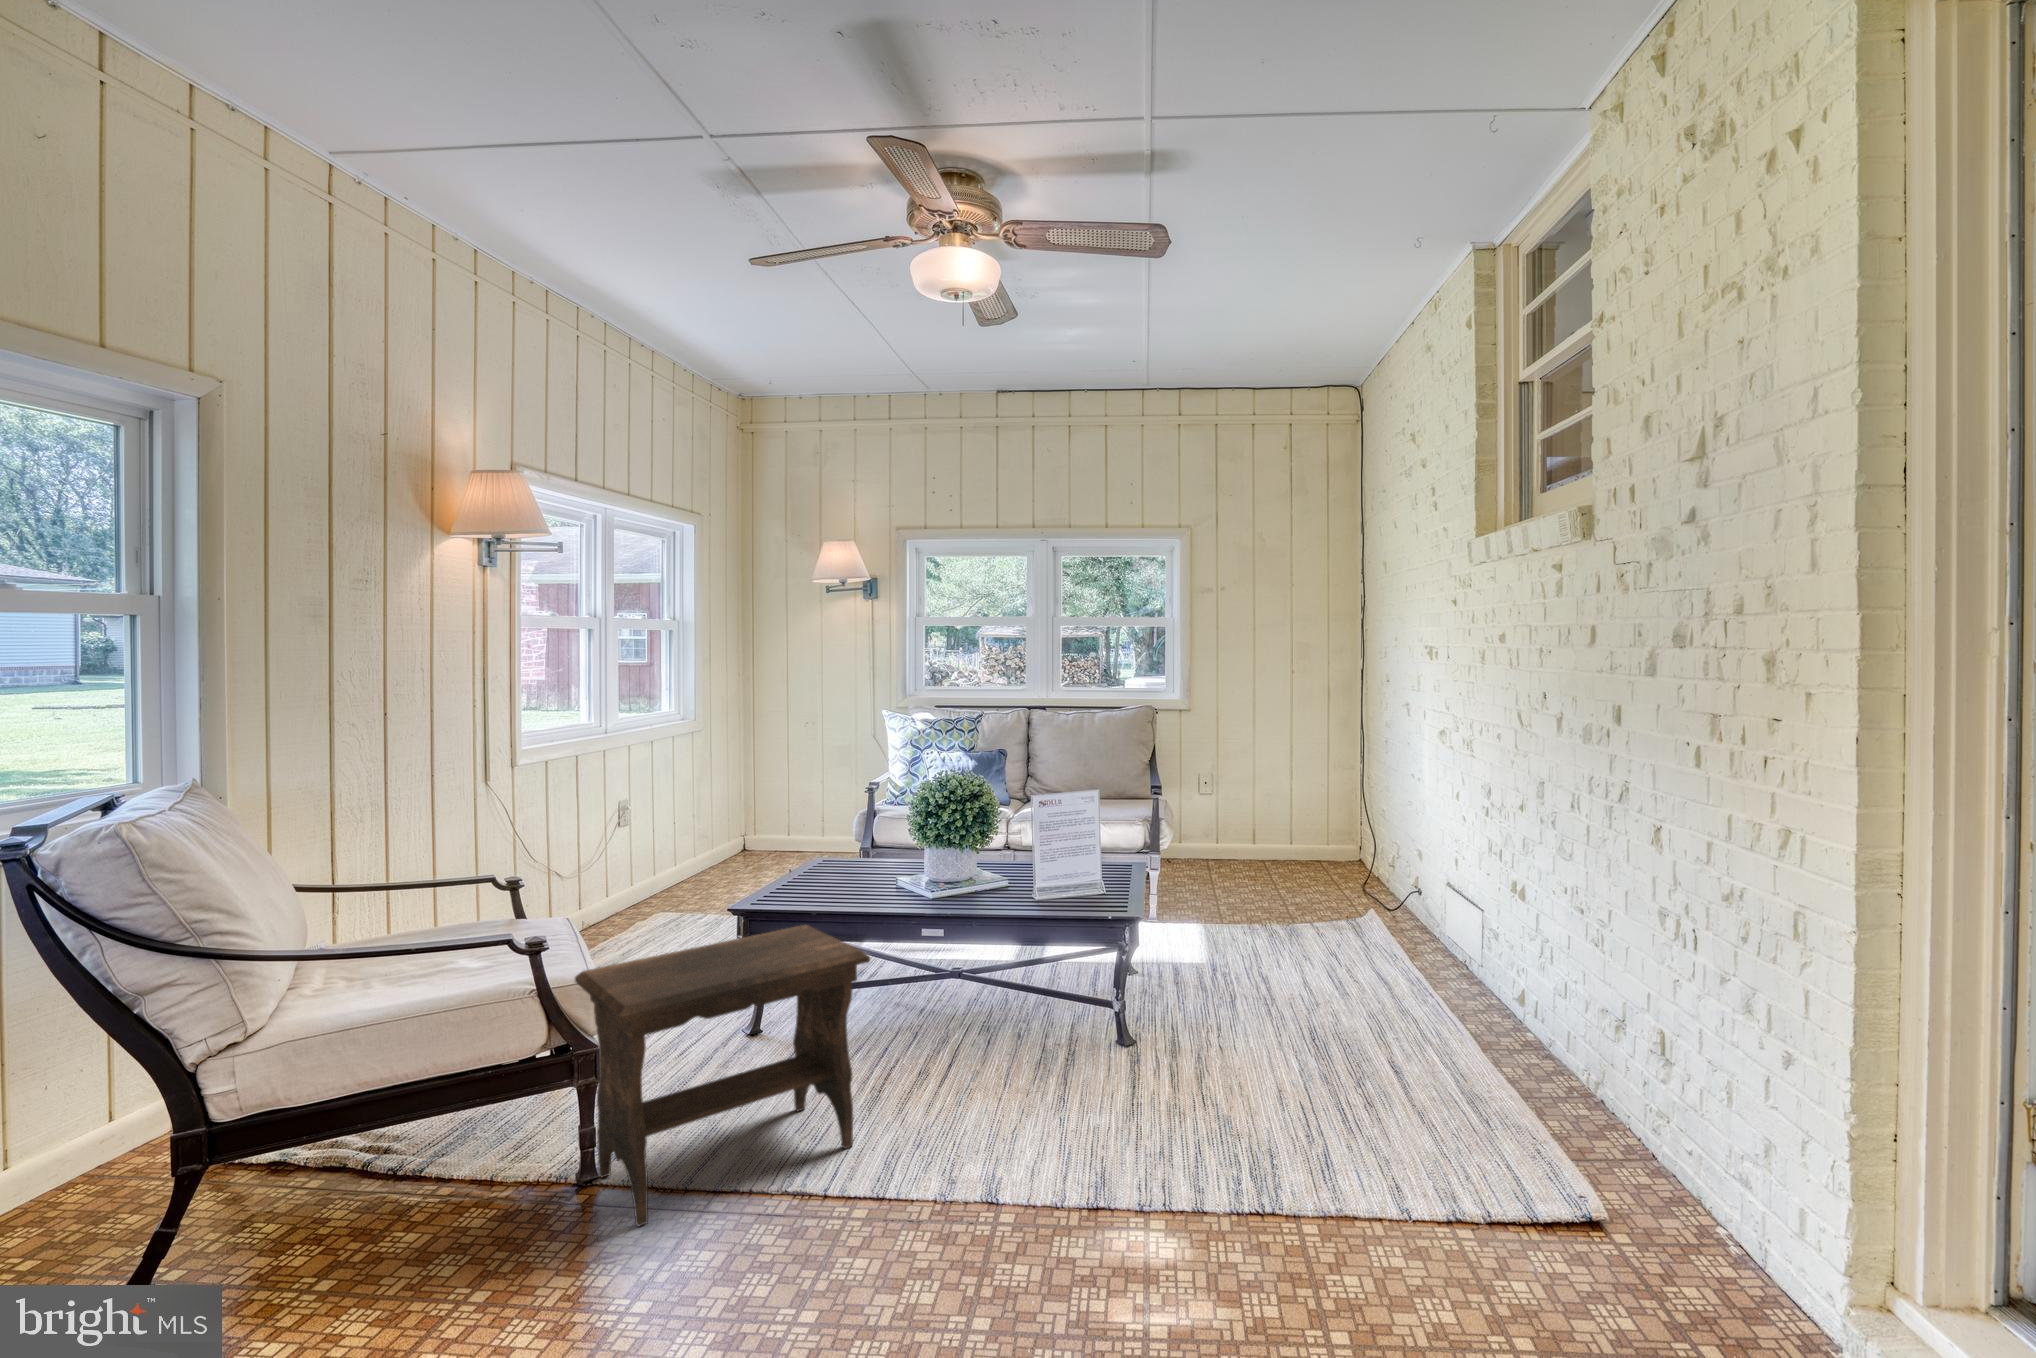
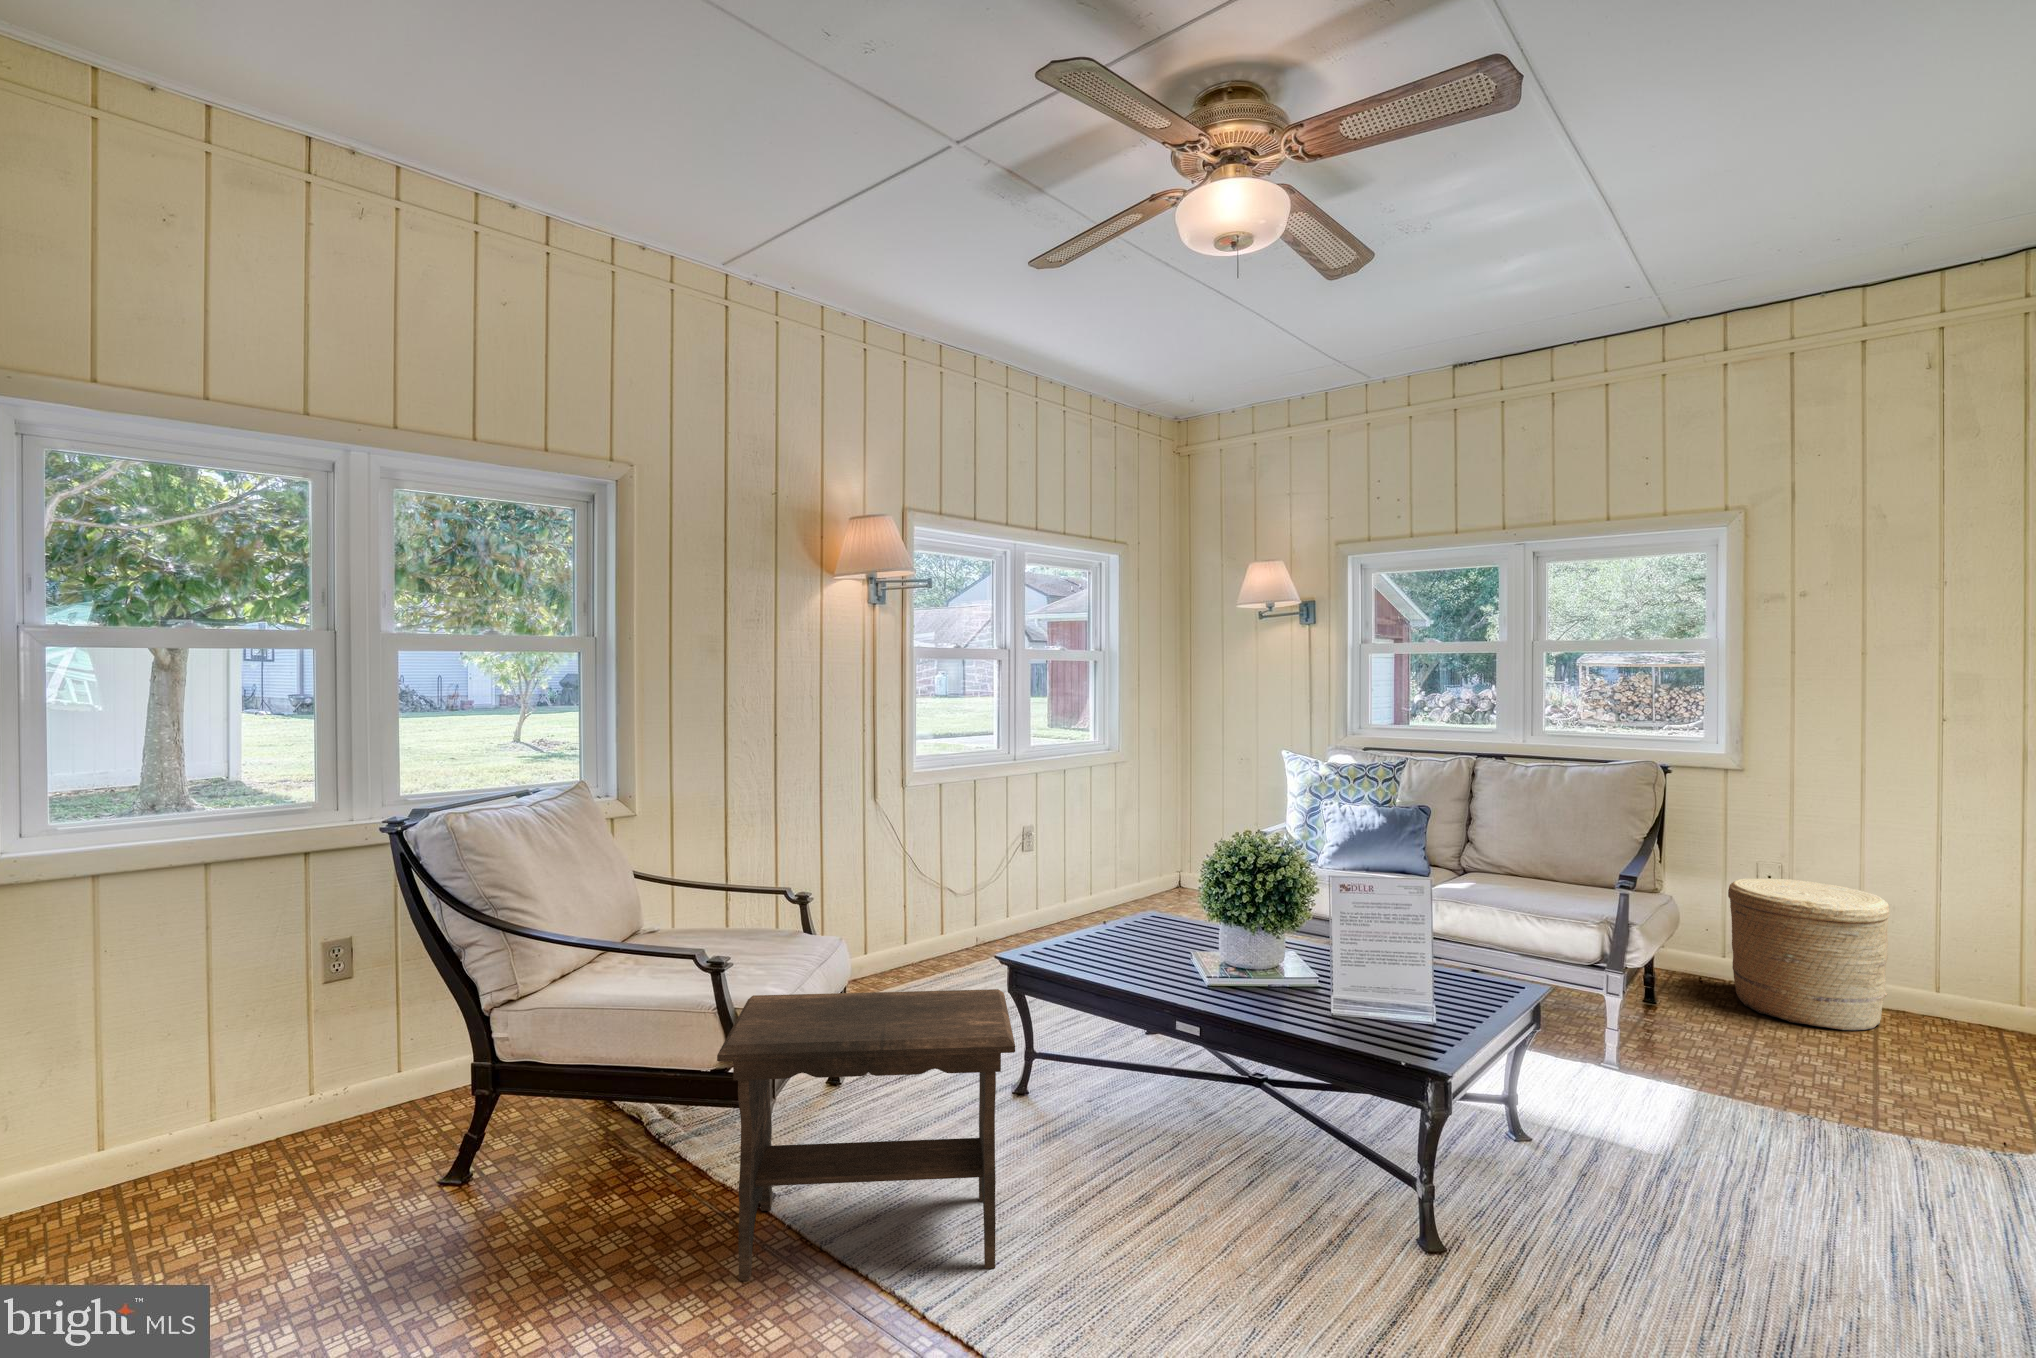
woven basket: none [1189,781,1275,875] -> present [1728,878,1890,1030]

